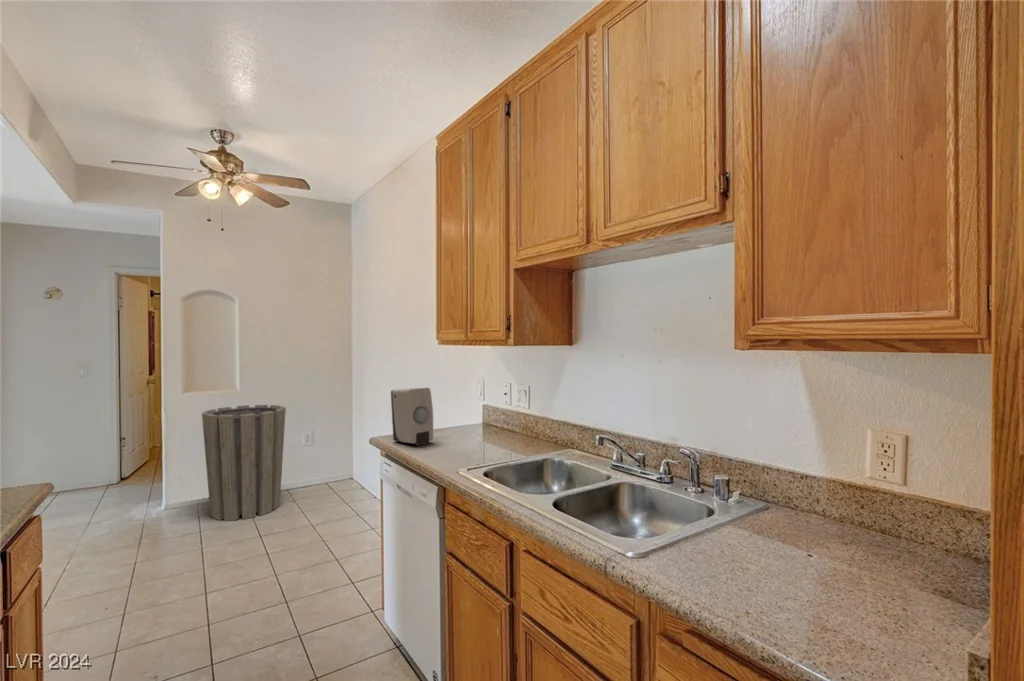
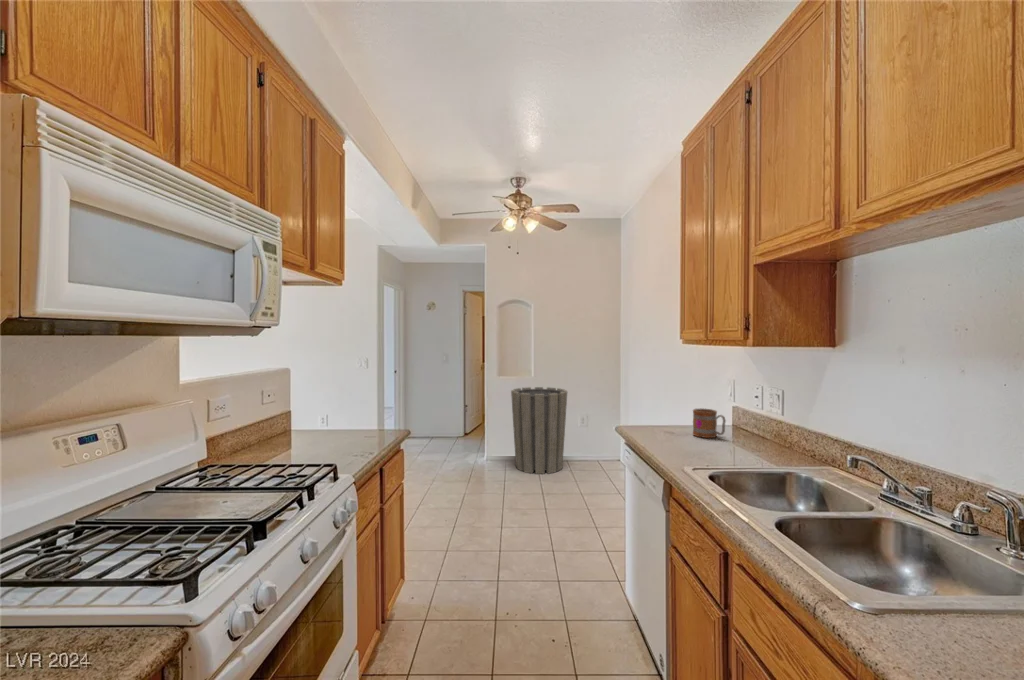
soap dispenser: present [391,388,433,446] -> none [633,383,672,437]
mug: none [453,410,484,439] -> present [693,408,726,438]

